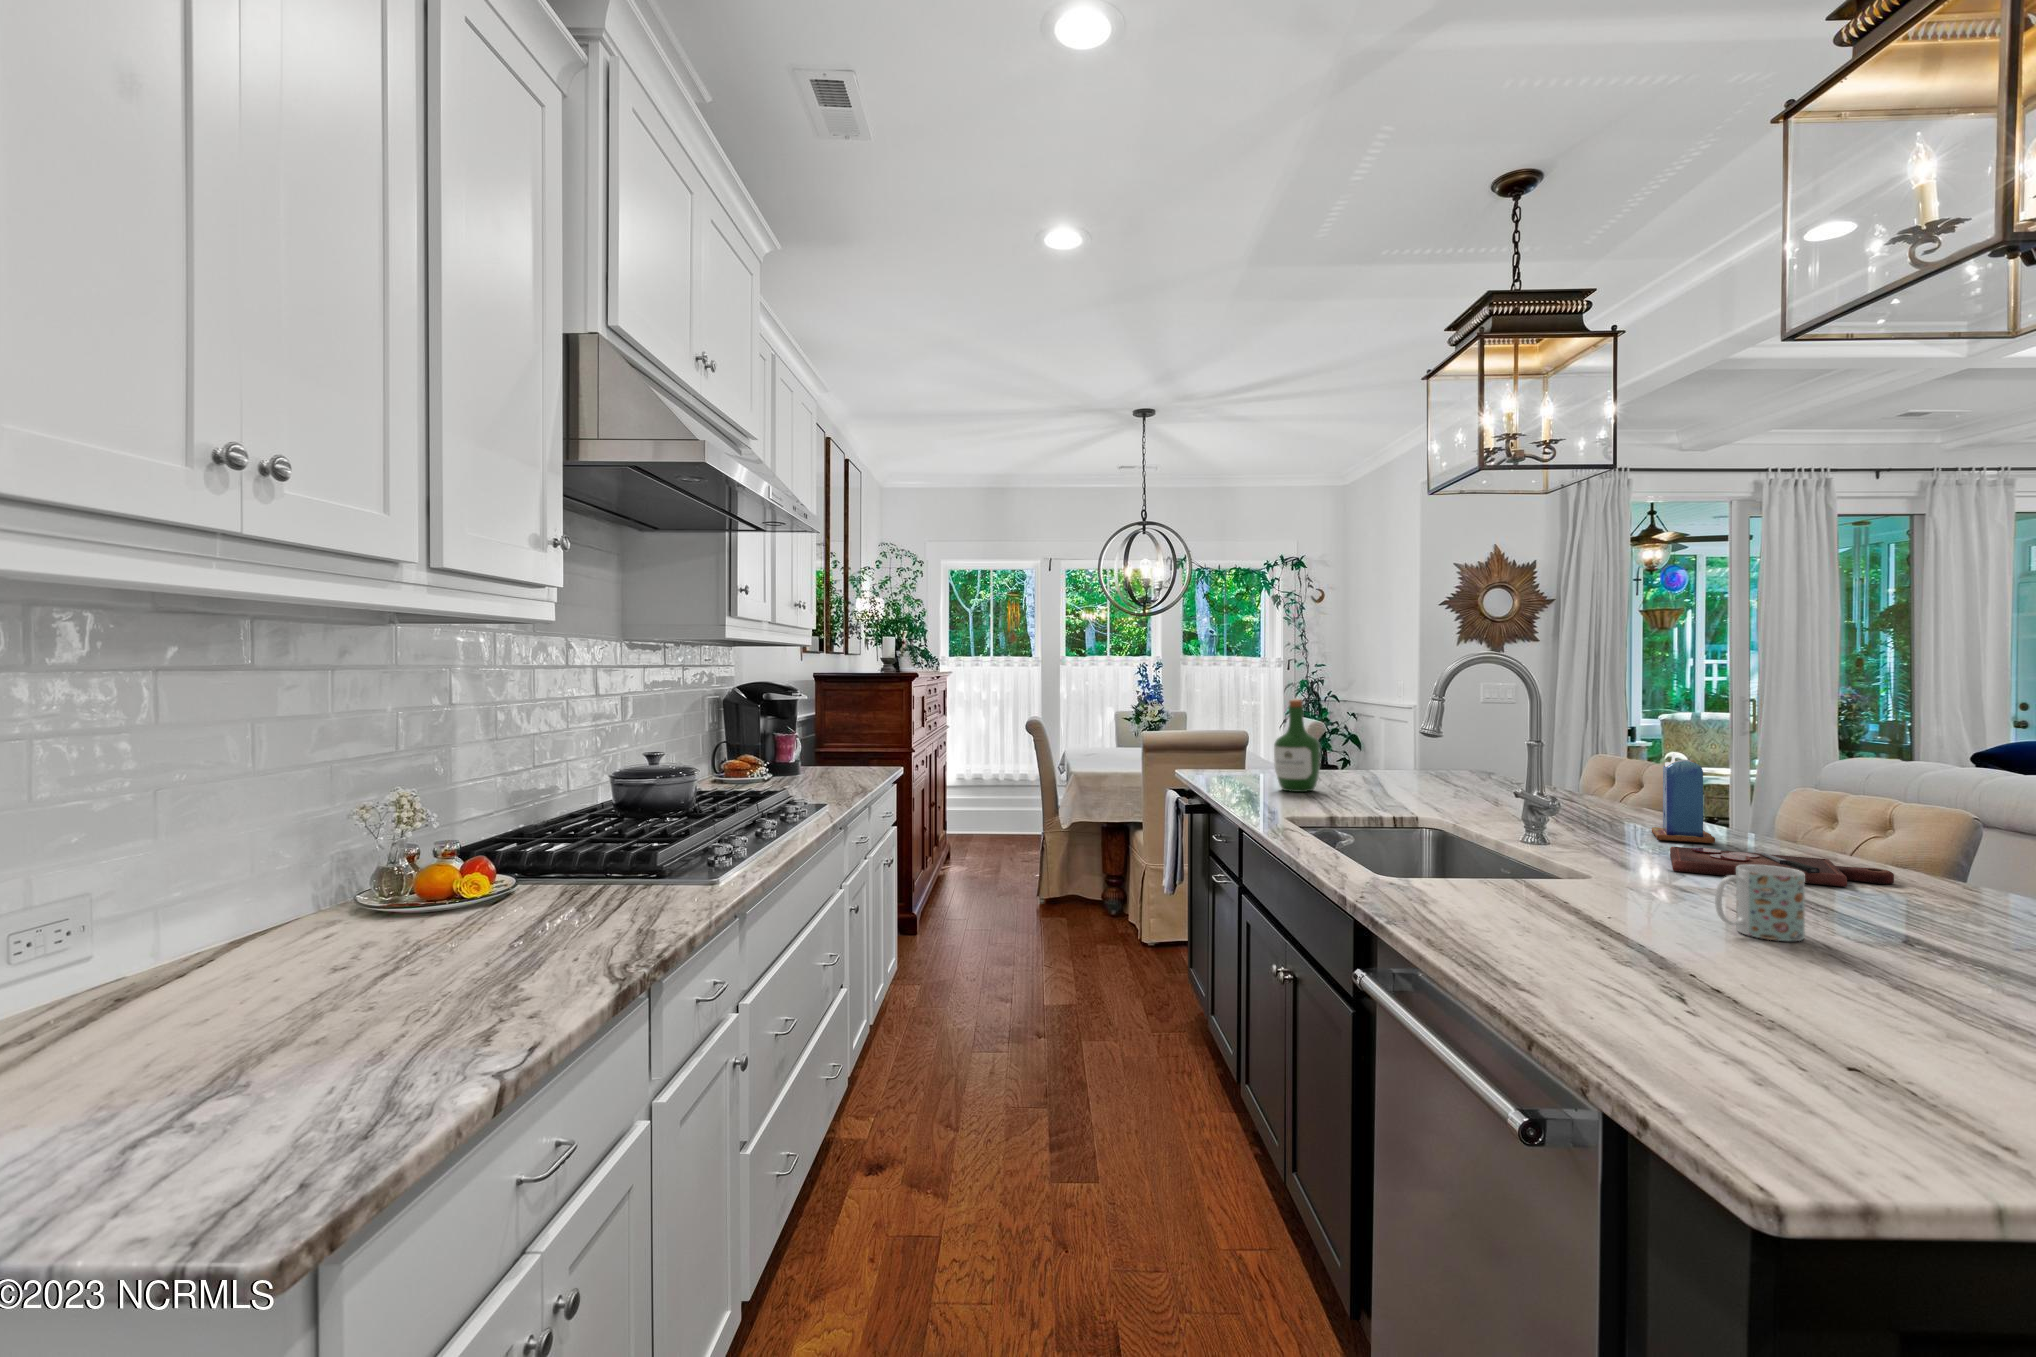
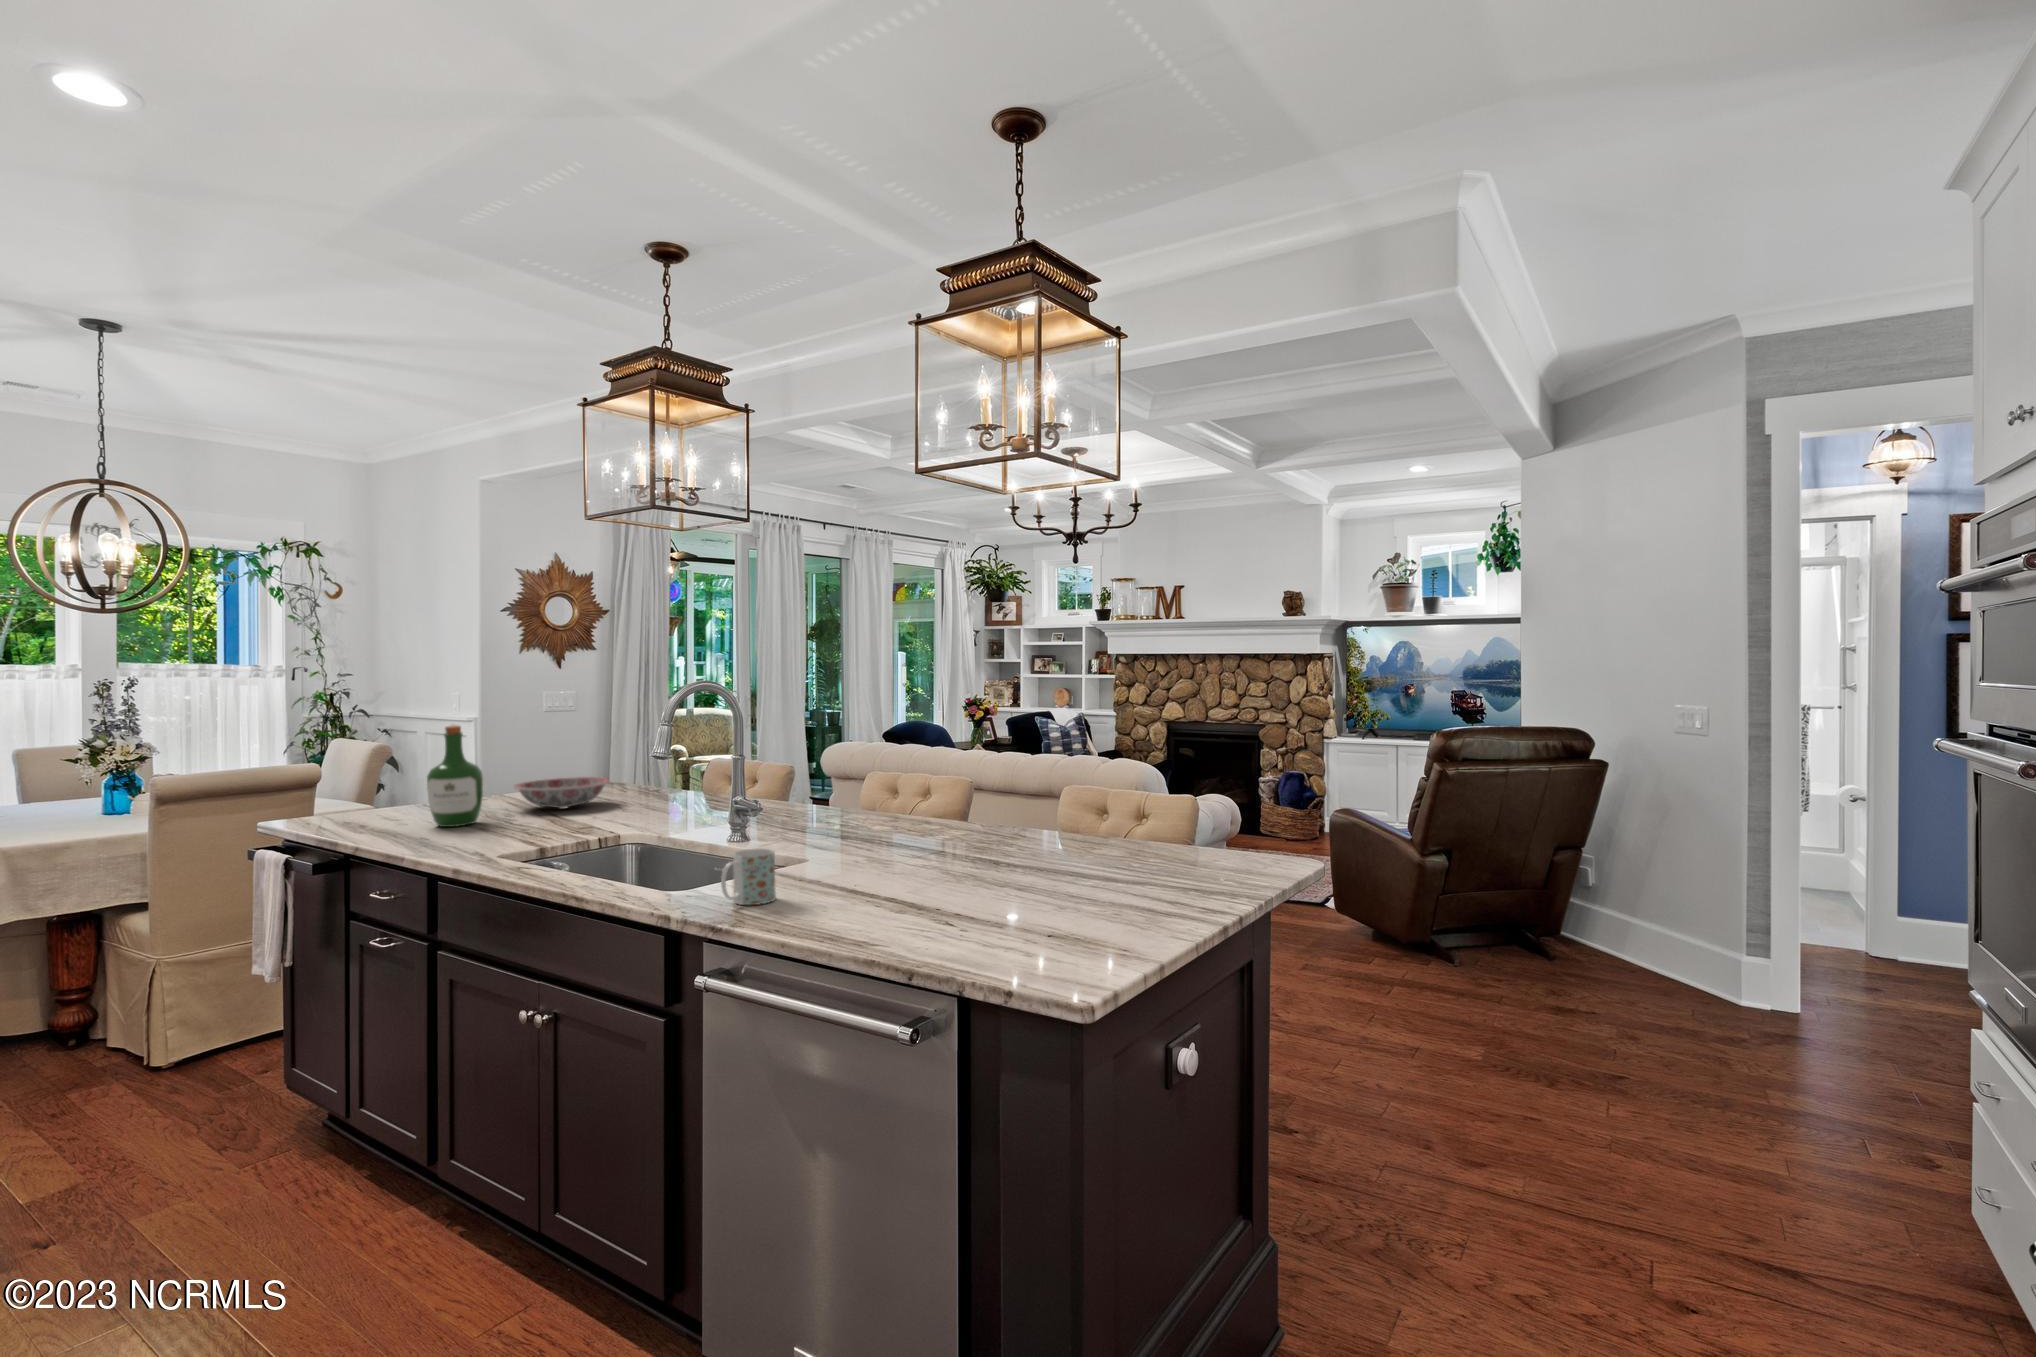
candle: present [1652,753,1715,843] -> none [800,752,846,821]
ceramic bowl: none [1356,760,1452,789] -> present [513,777,610,808]
cutting board: present [1670,847,1894,887] -> none [832,817,958,842]
mug: present [1715,865,1805,941] -> present [721,848,776,905]

